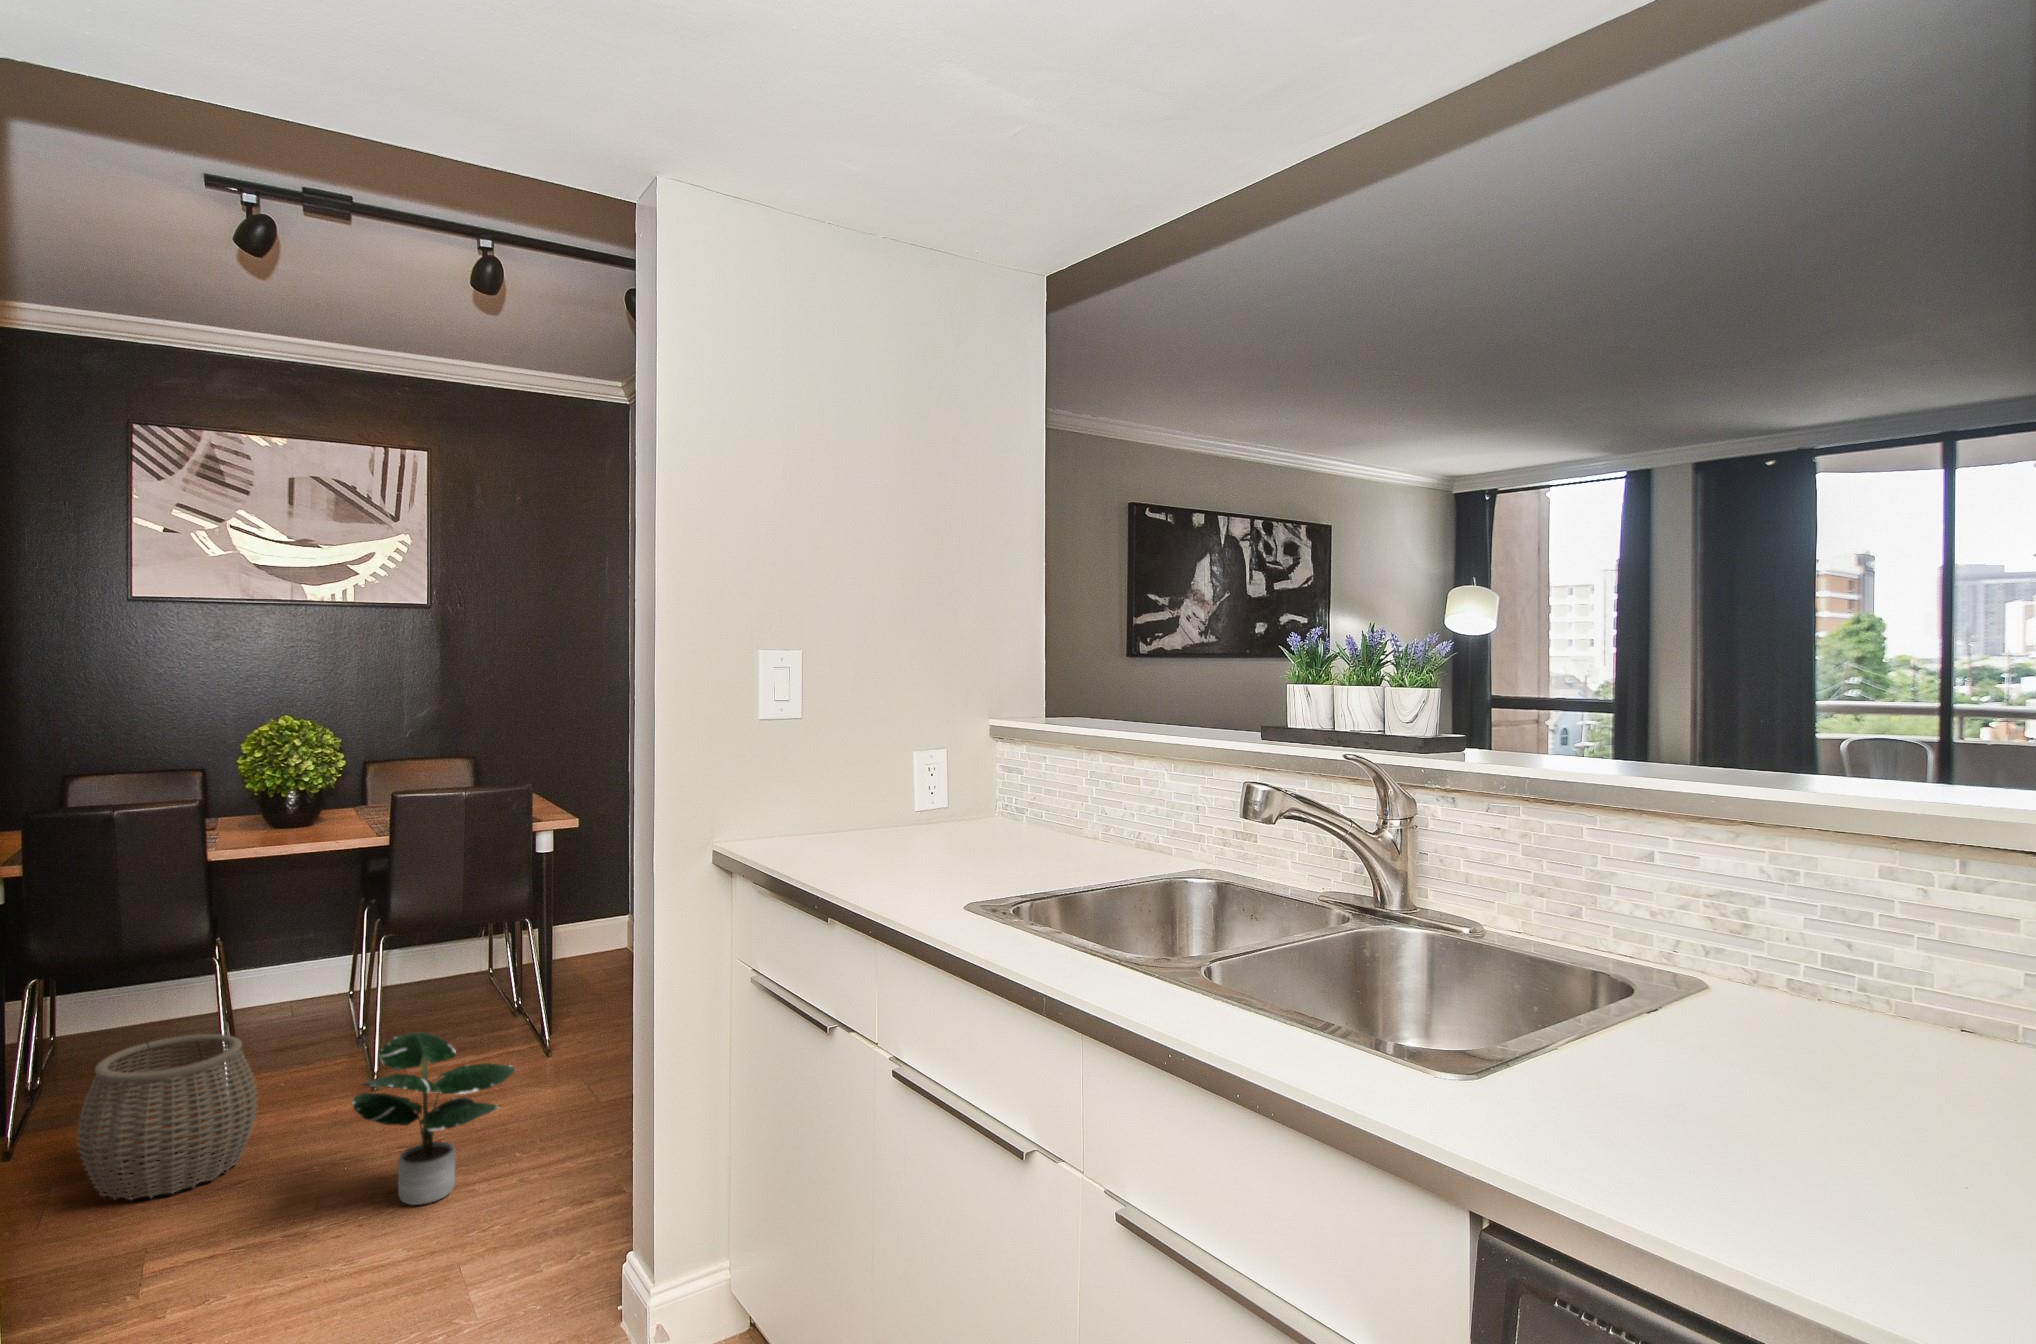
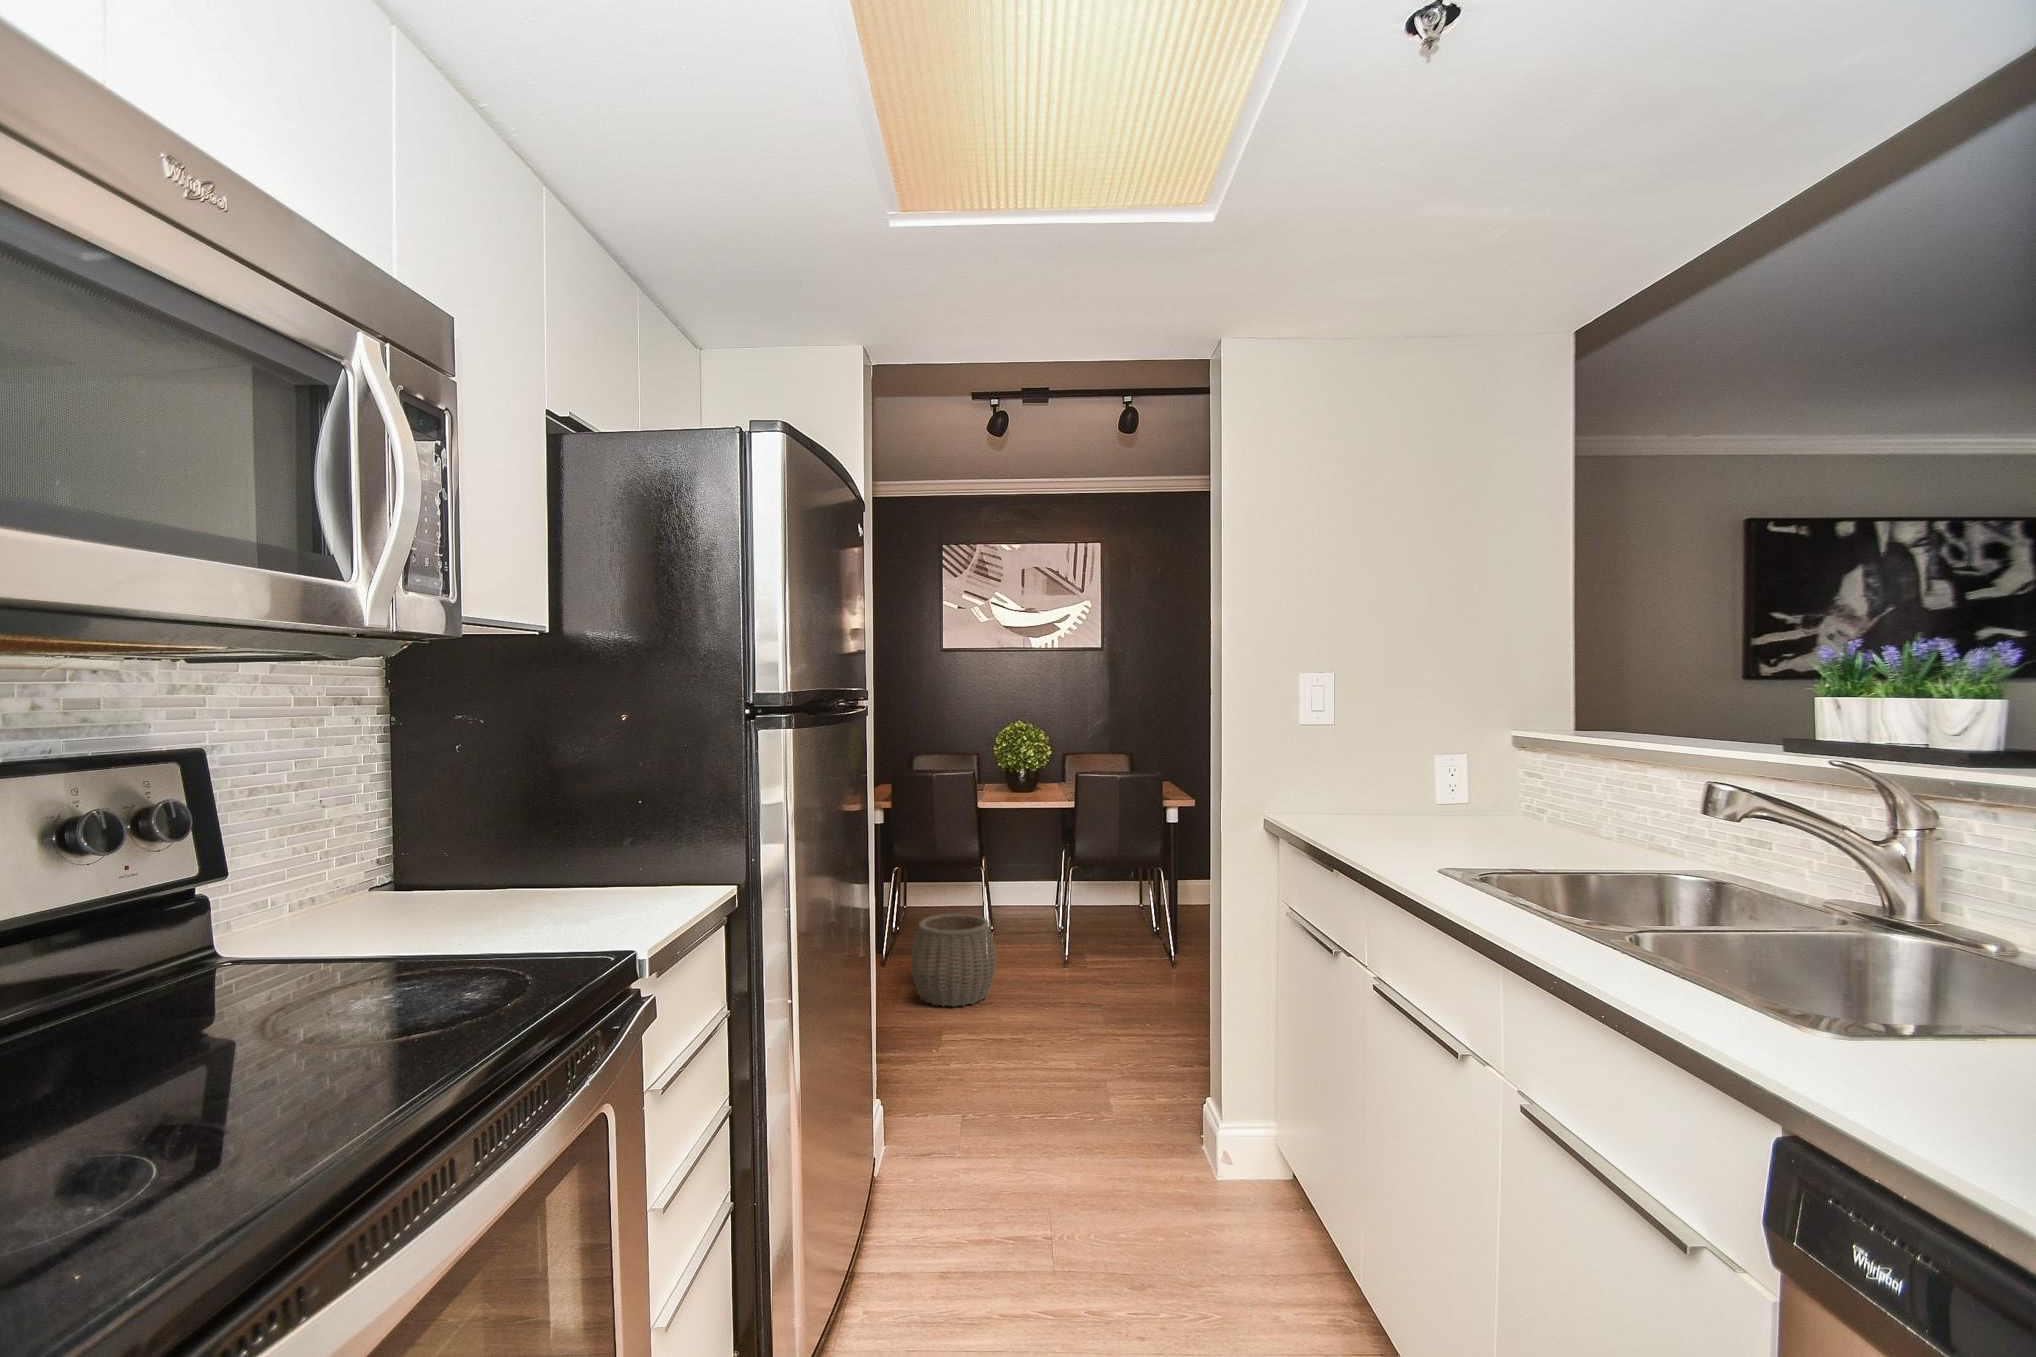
potted plant: present [352,1032,515,1205] -> none [1042,932,1140,1048]

